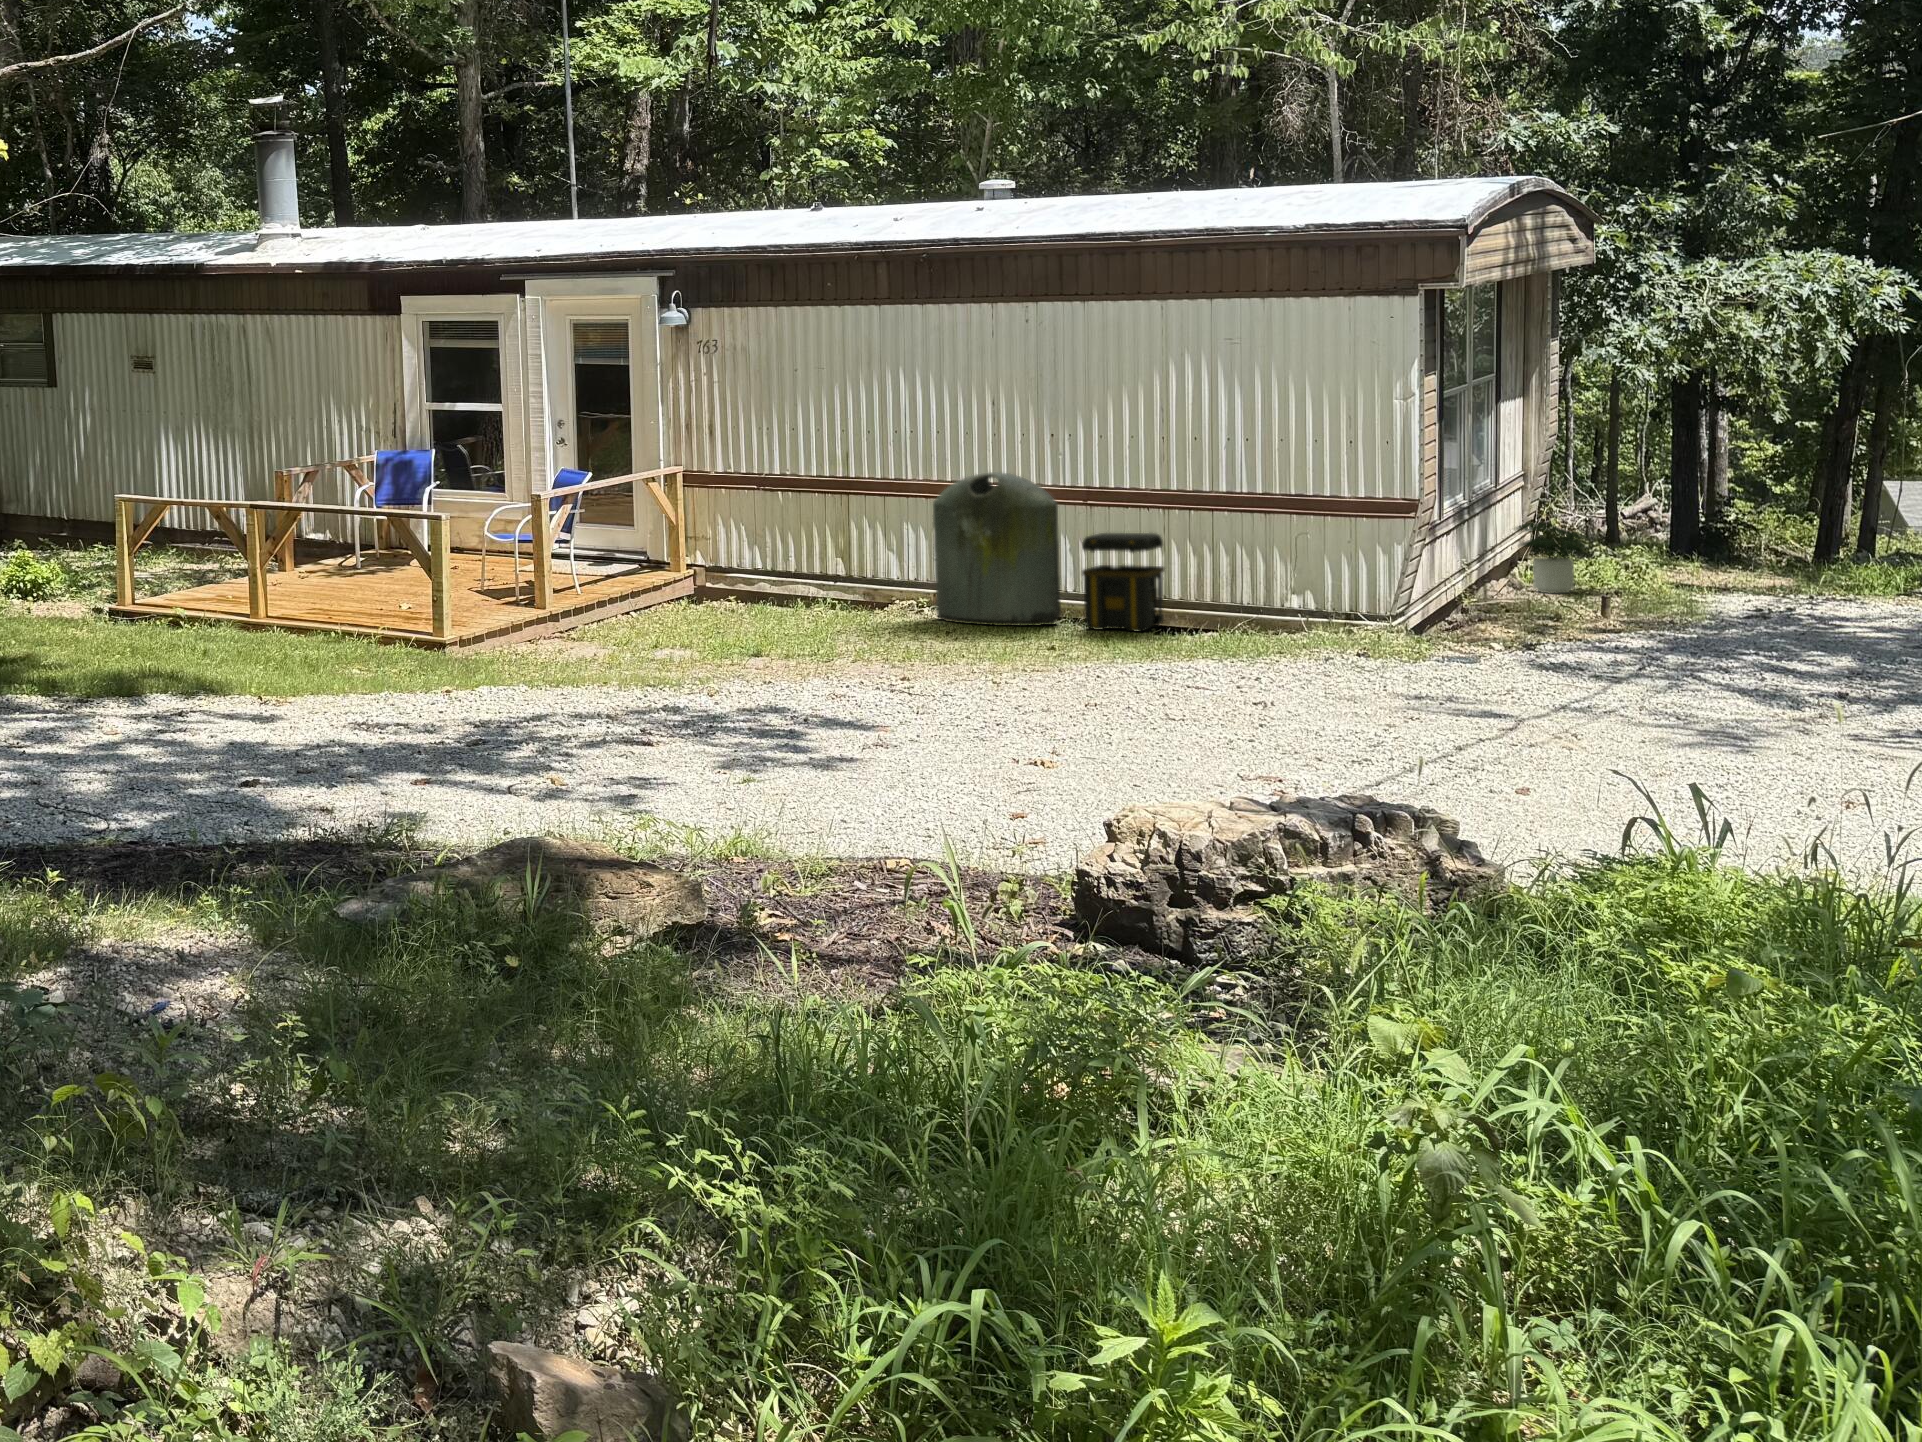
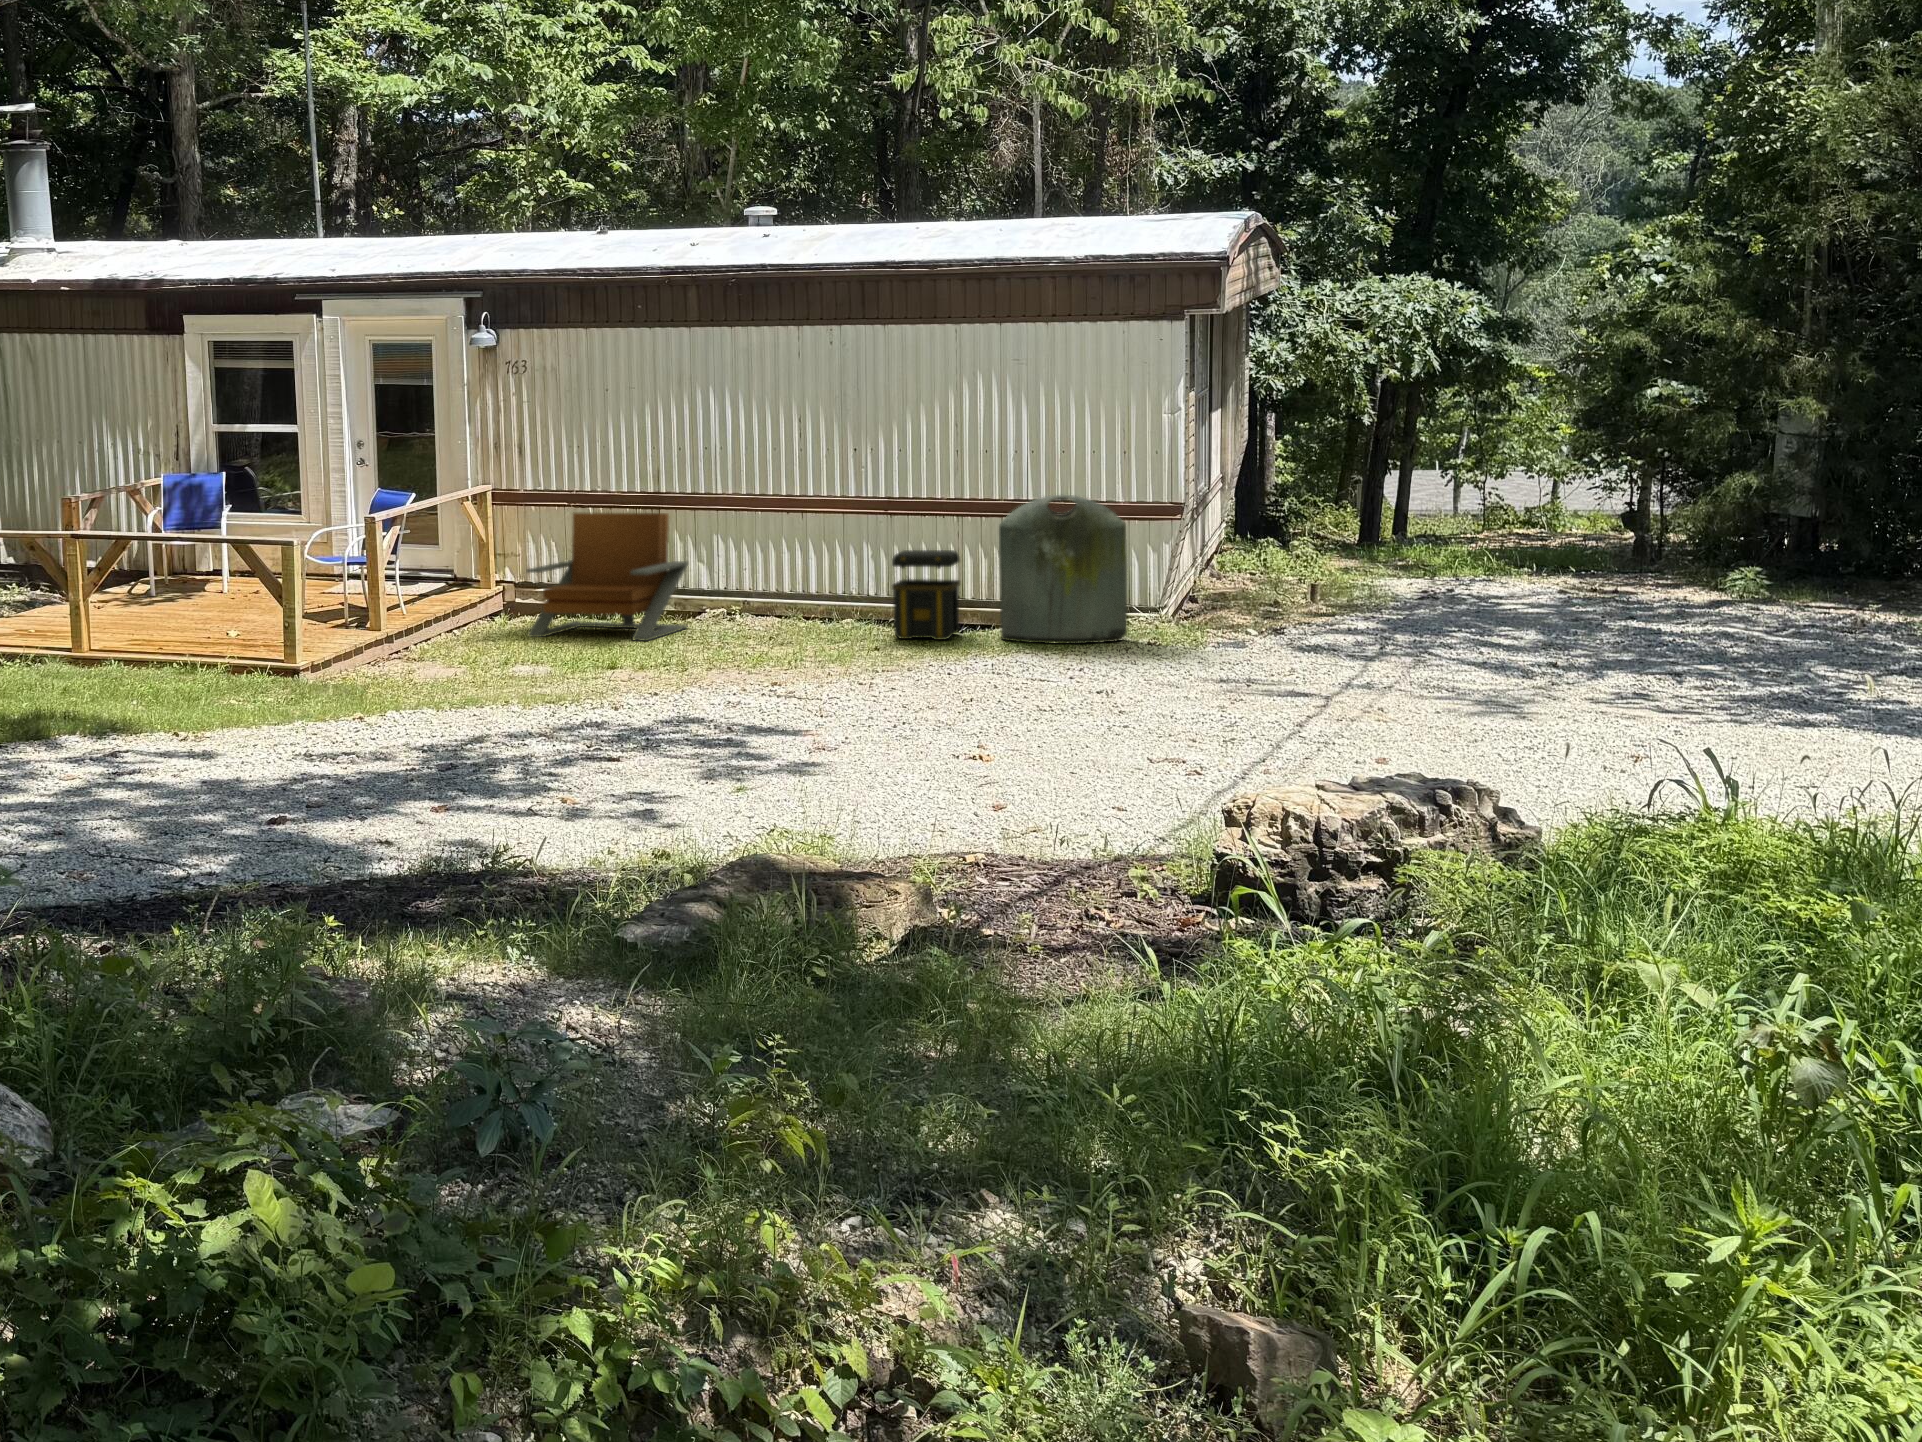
trash can: present [933,472,1061,626] -> present [999,495,1127,644]
lounge chair: none [701,490,876,624] -> present [527,513,688,641]
potted plant: present [1516,523,1588,593] -> none [1213,535,1278,596]

